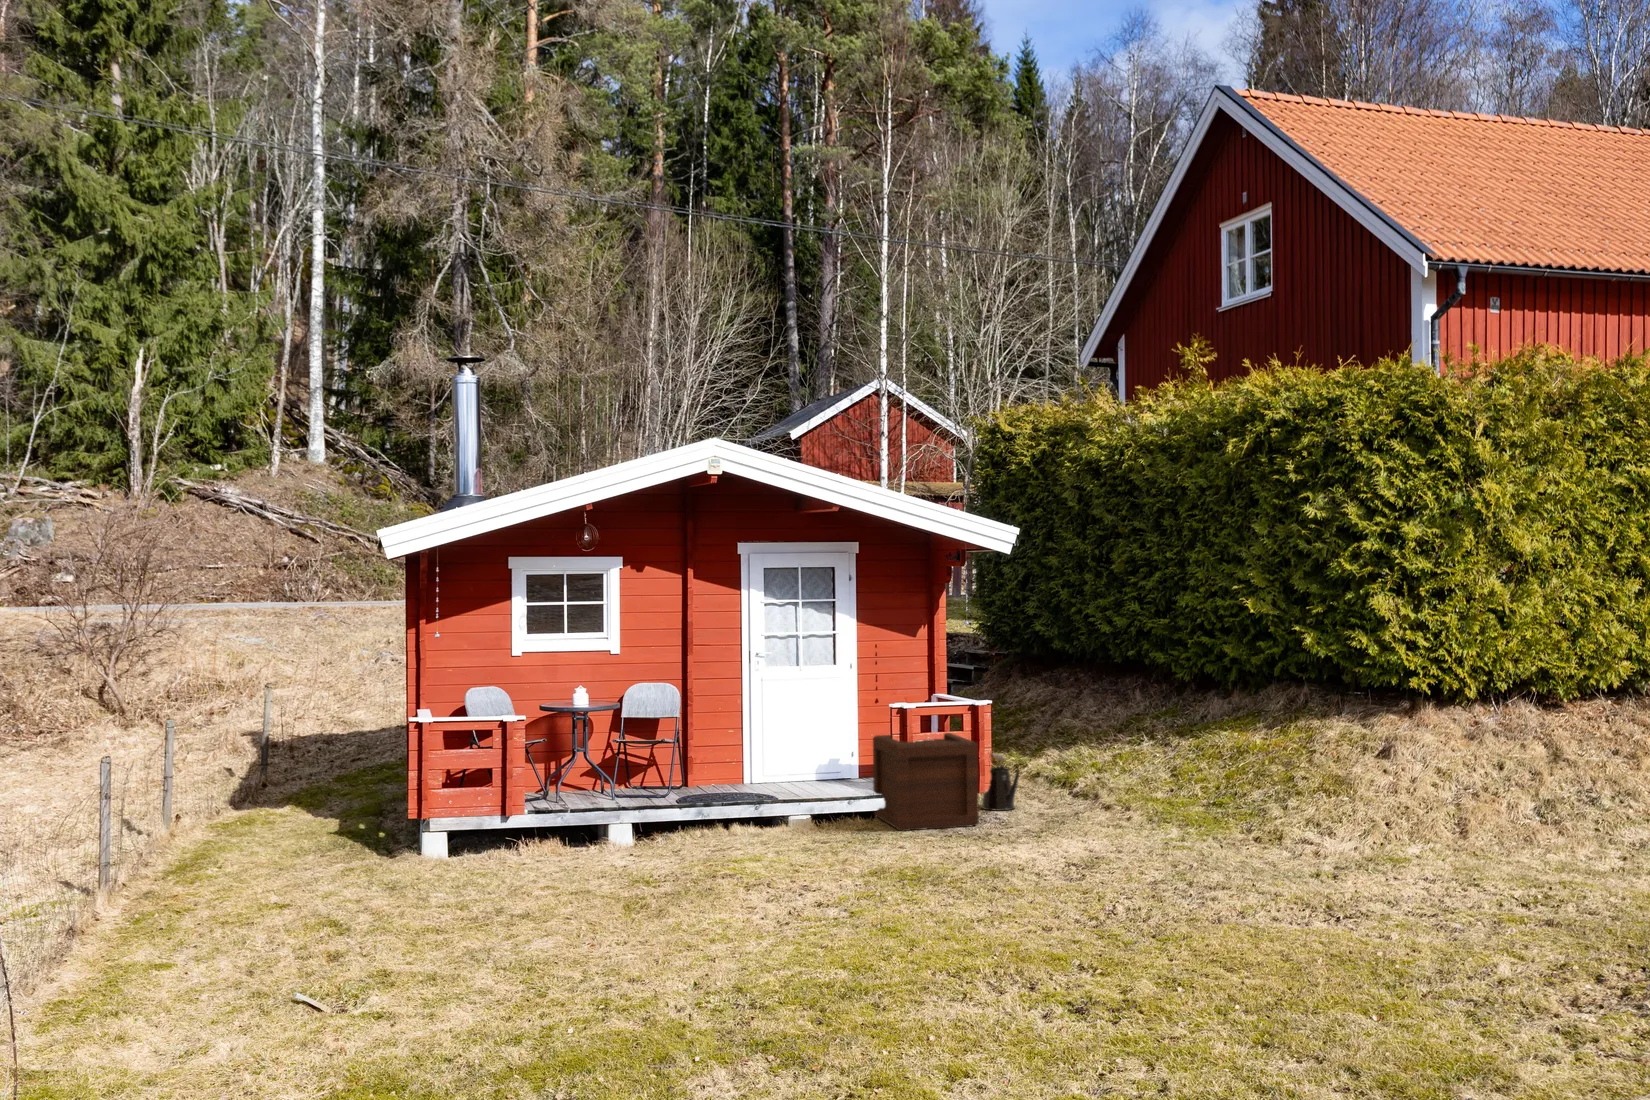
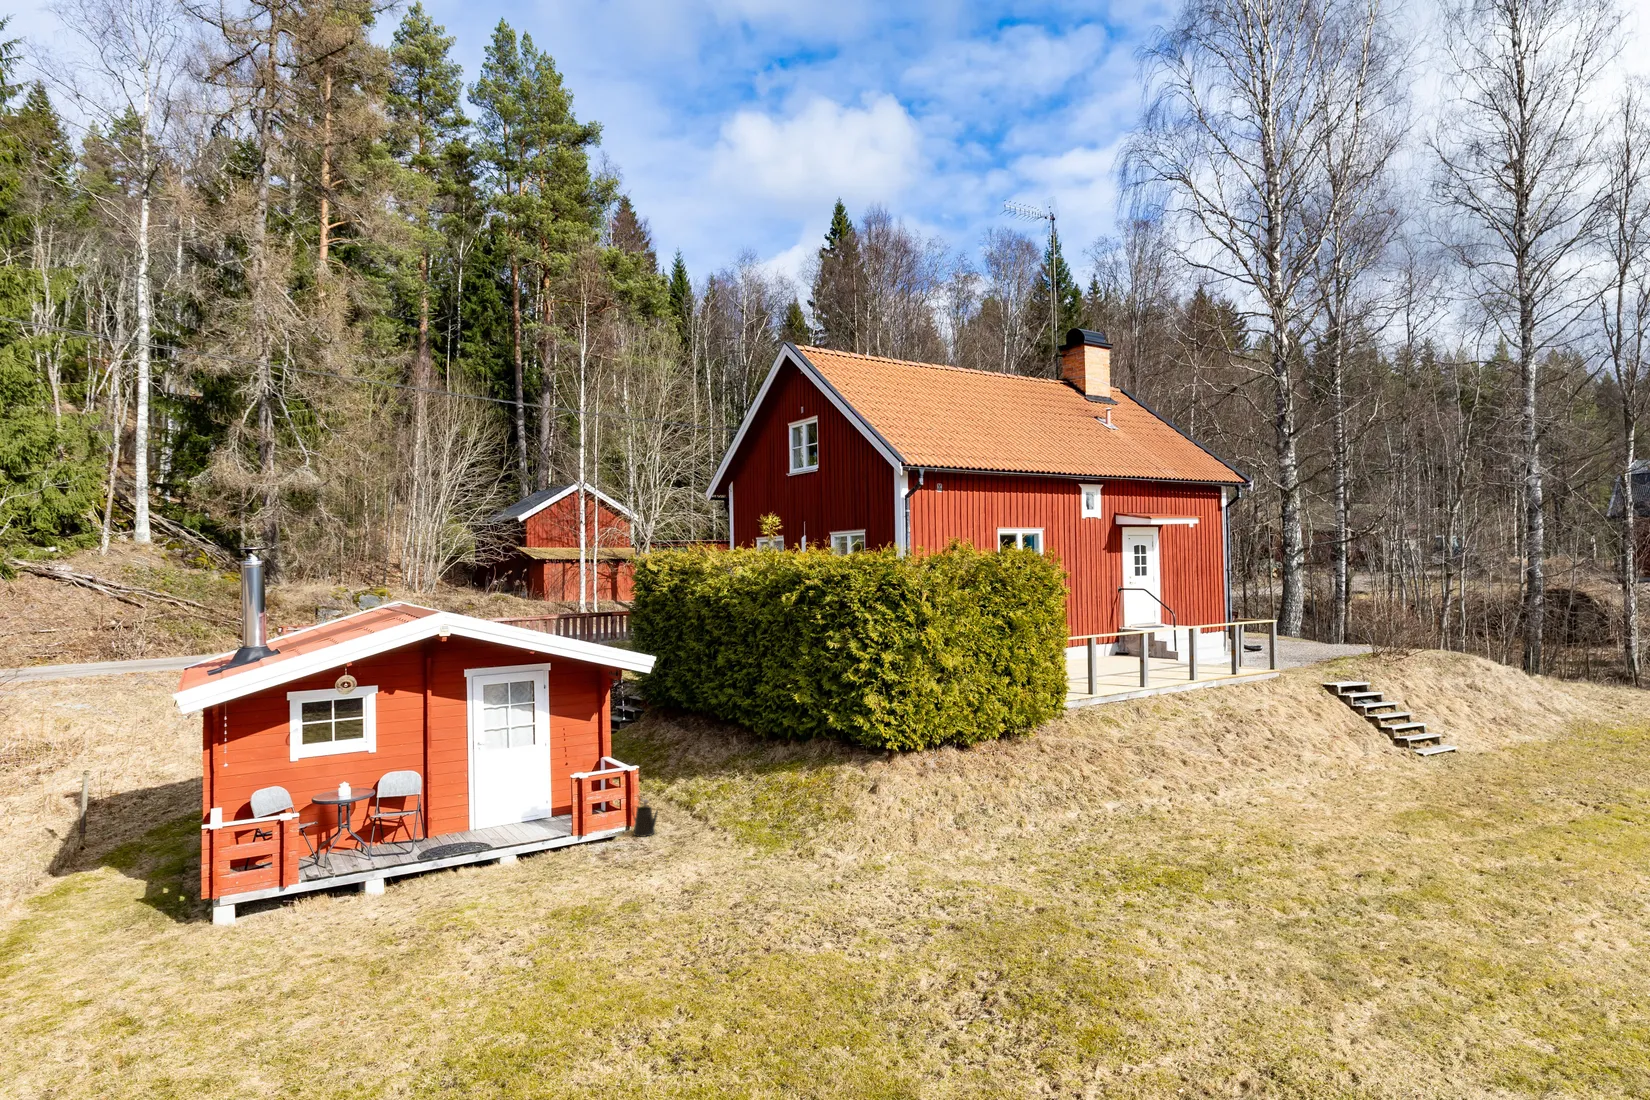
wooden crate: present [873,733,979,831] -> none [560,789,630,865]

